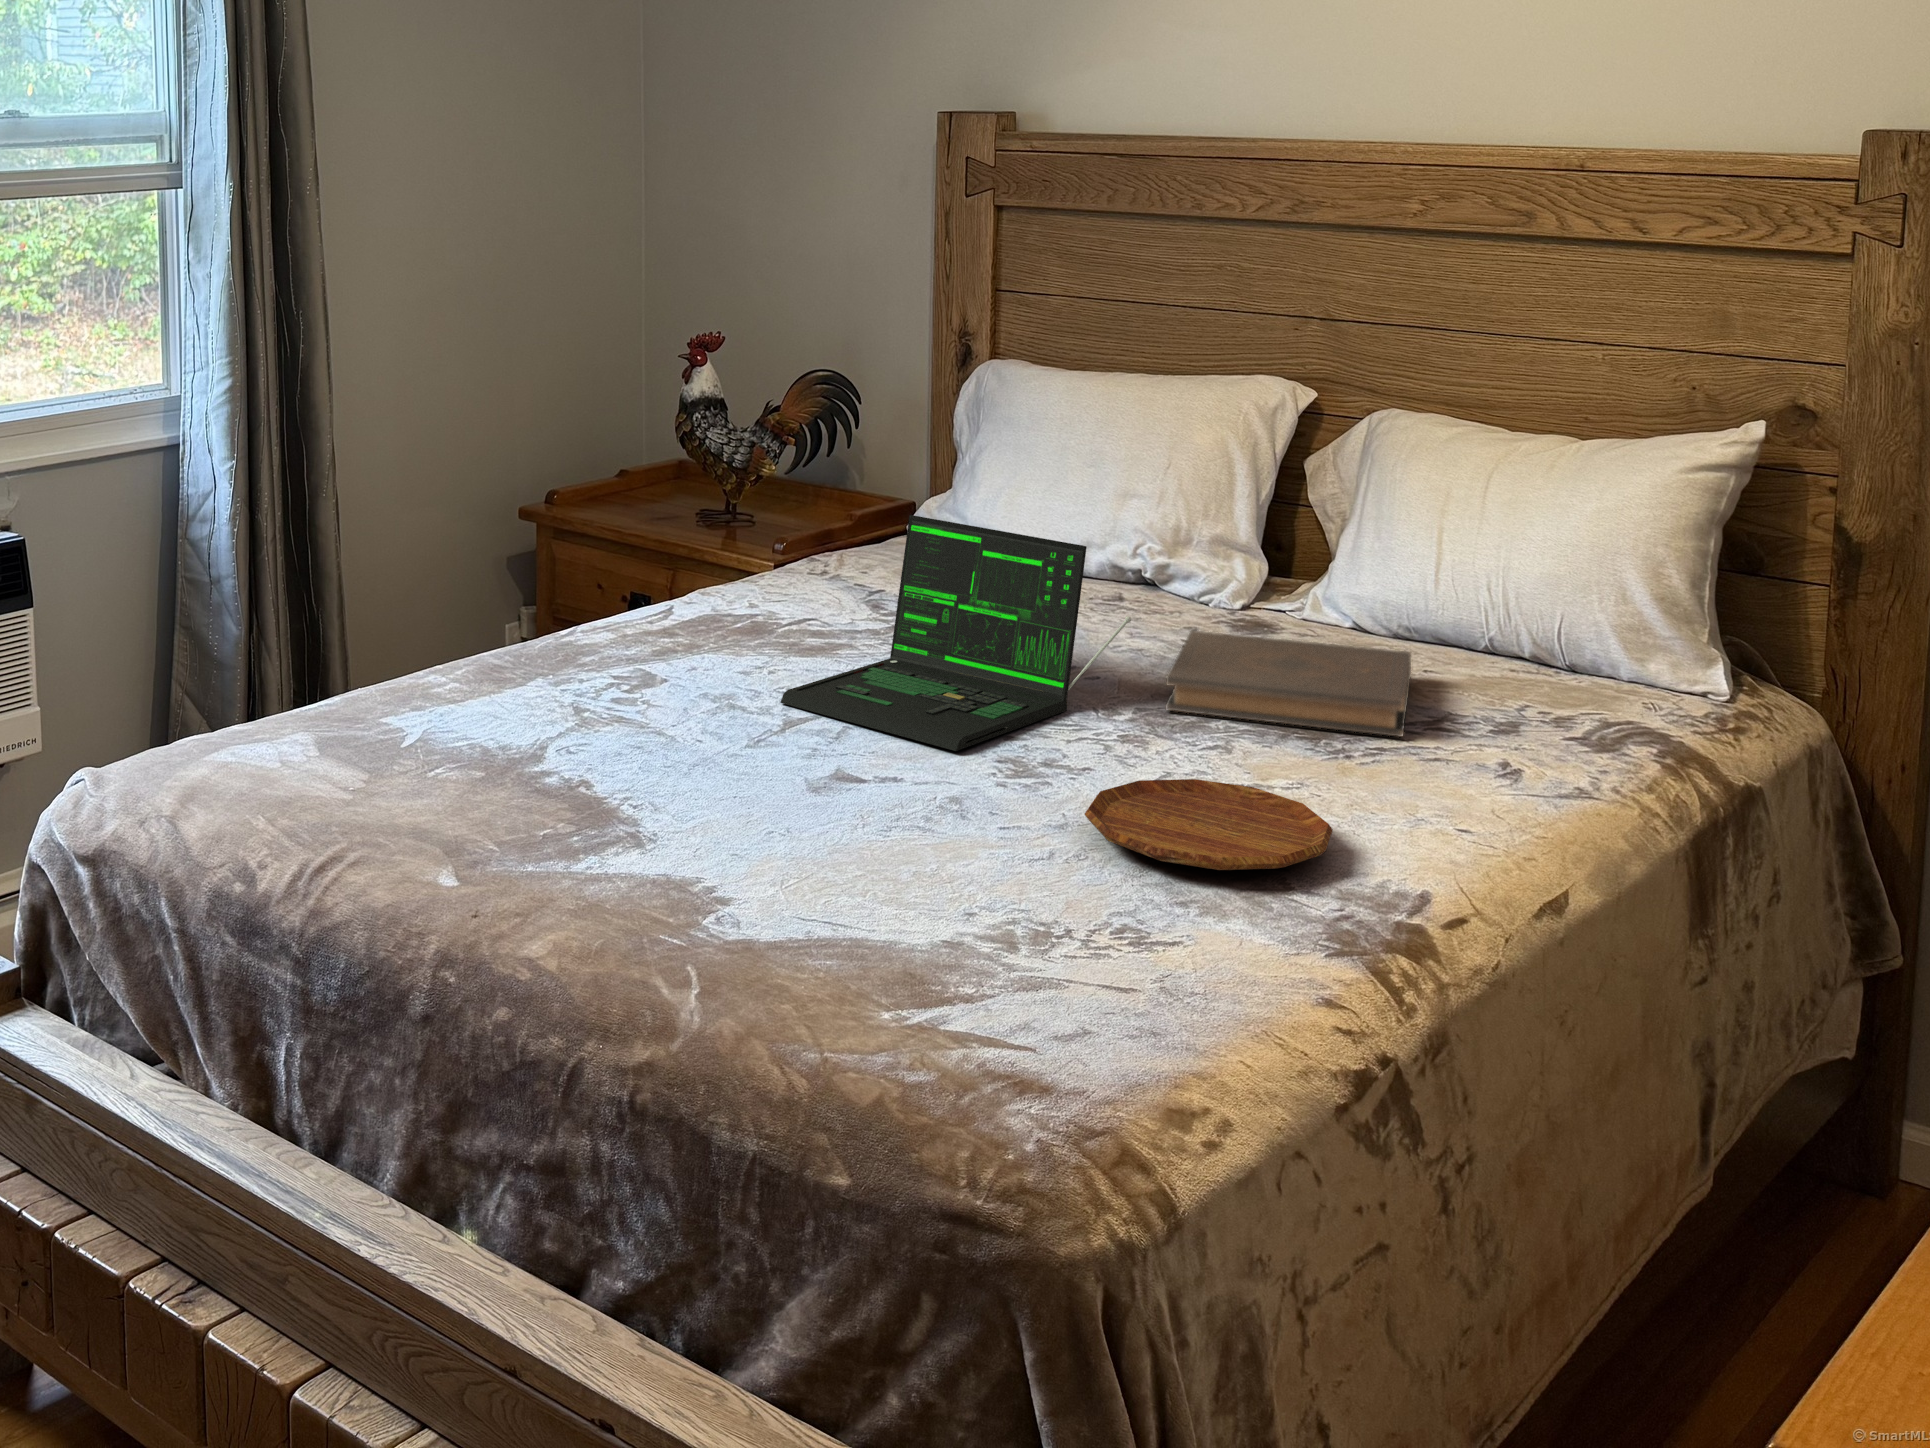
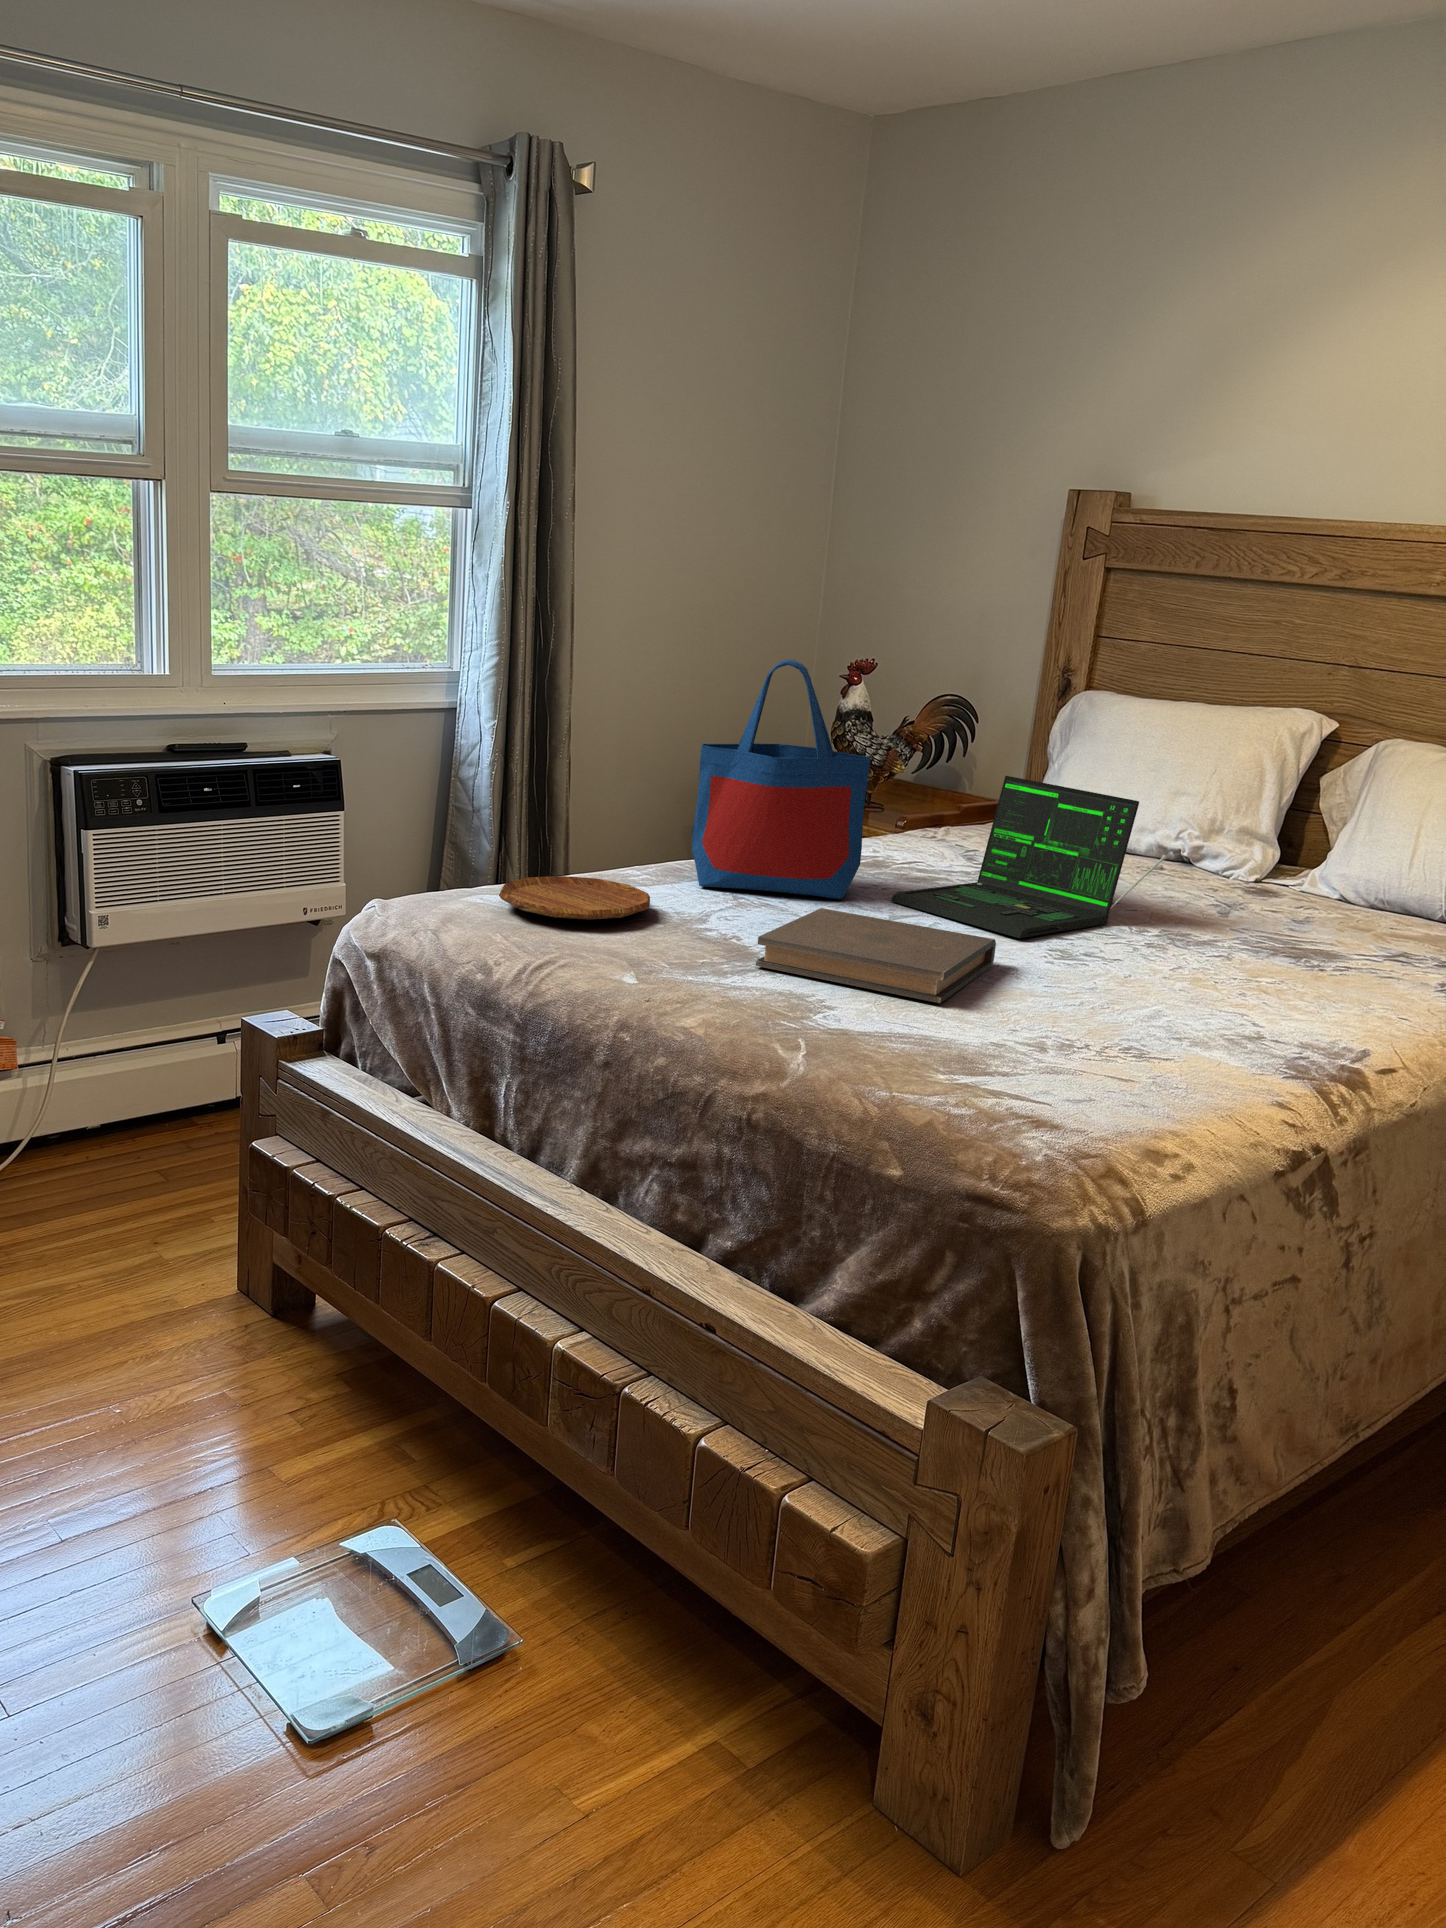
tote bag: none [509,394,735,709] -> present [692,660,870,900]
book: present [1166,631,1411,737] -> present [756,908,996,1003]
tray: present [1085,779,1333,870] -> present [499,876,650,920]

